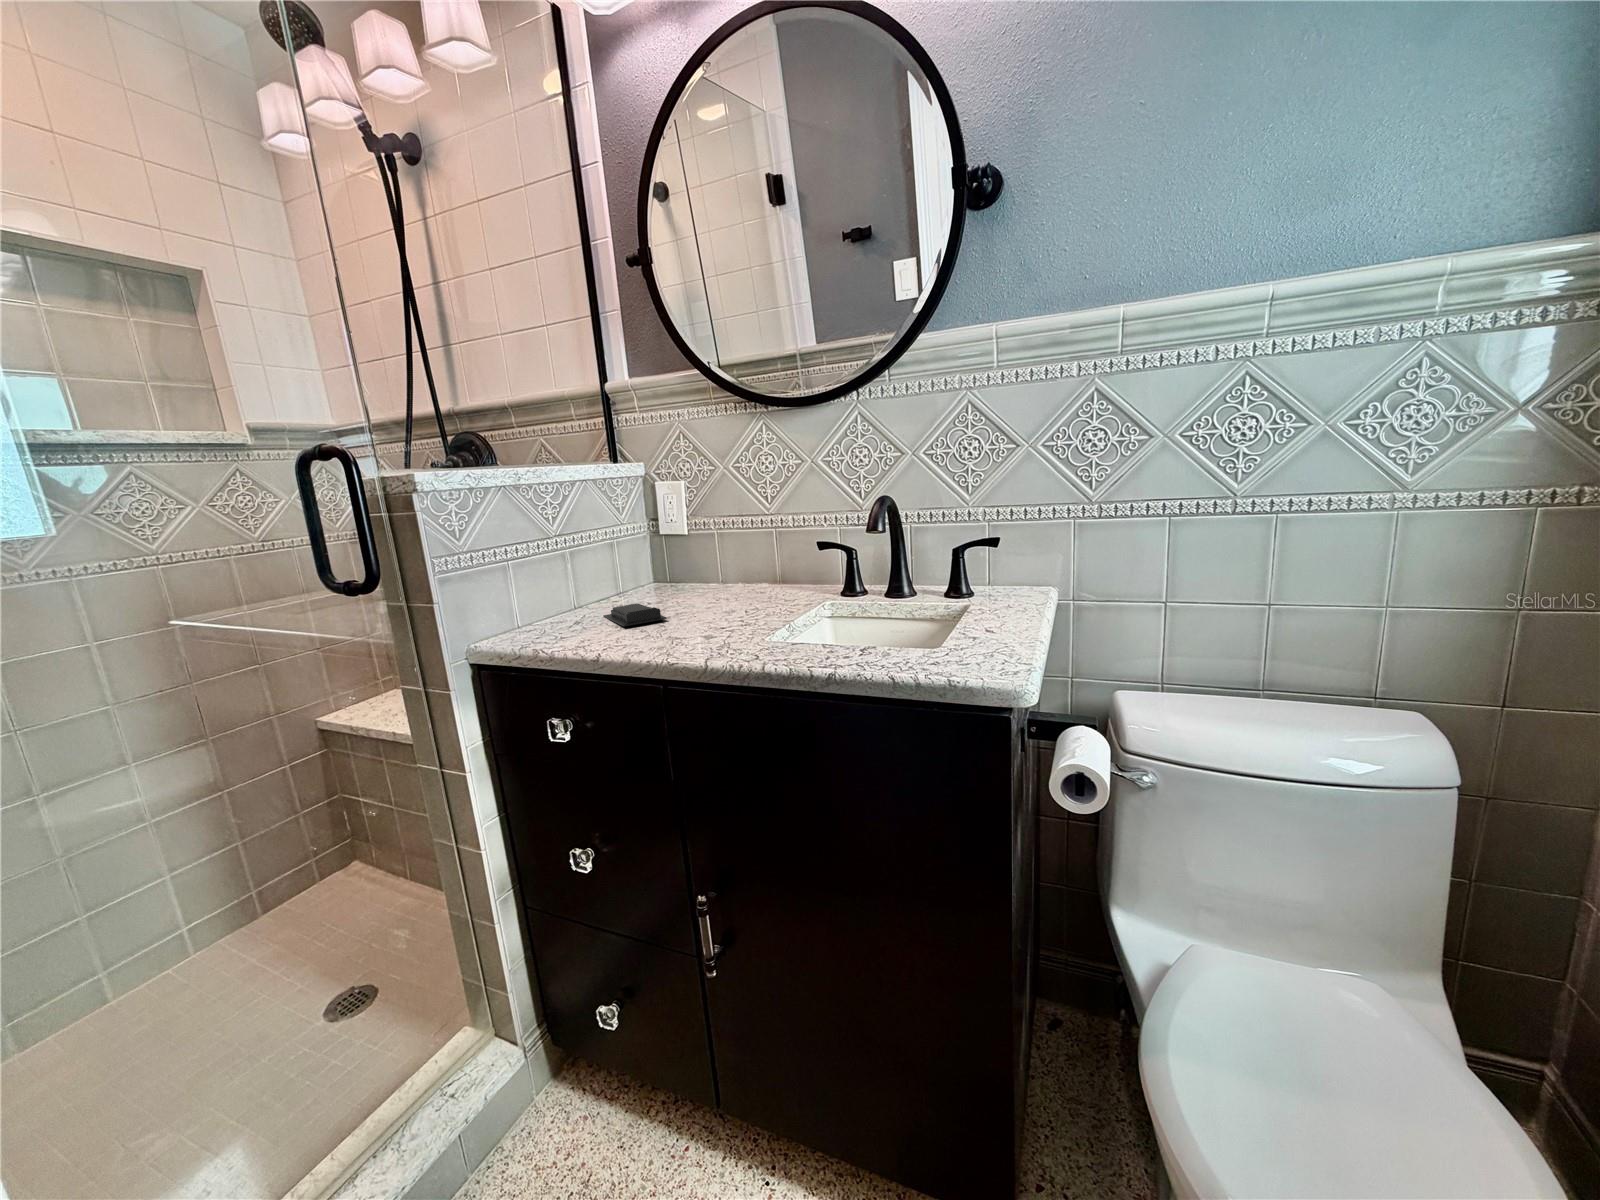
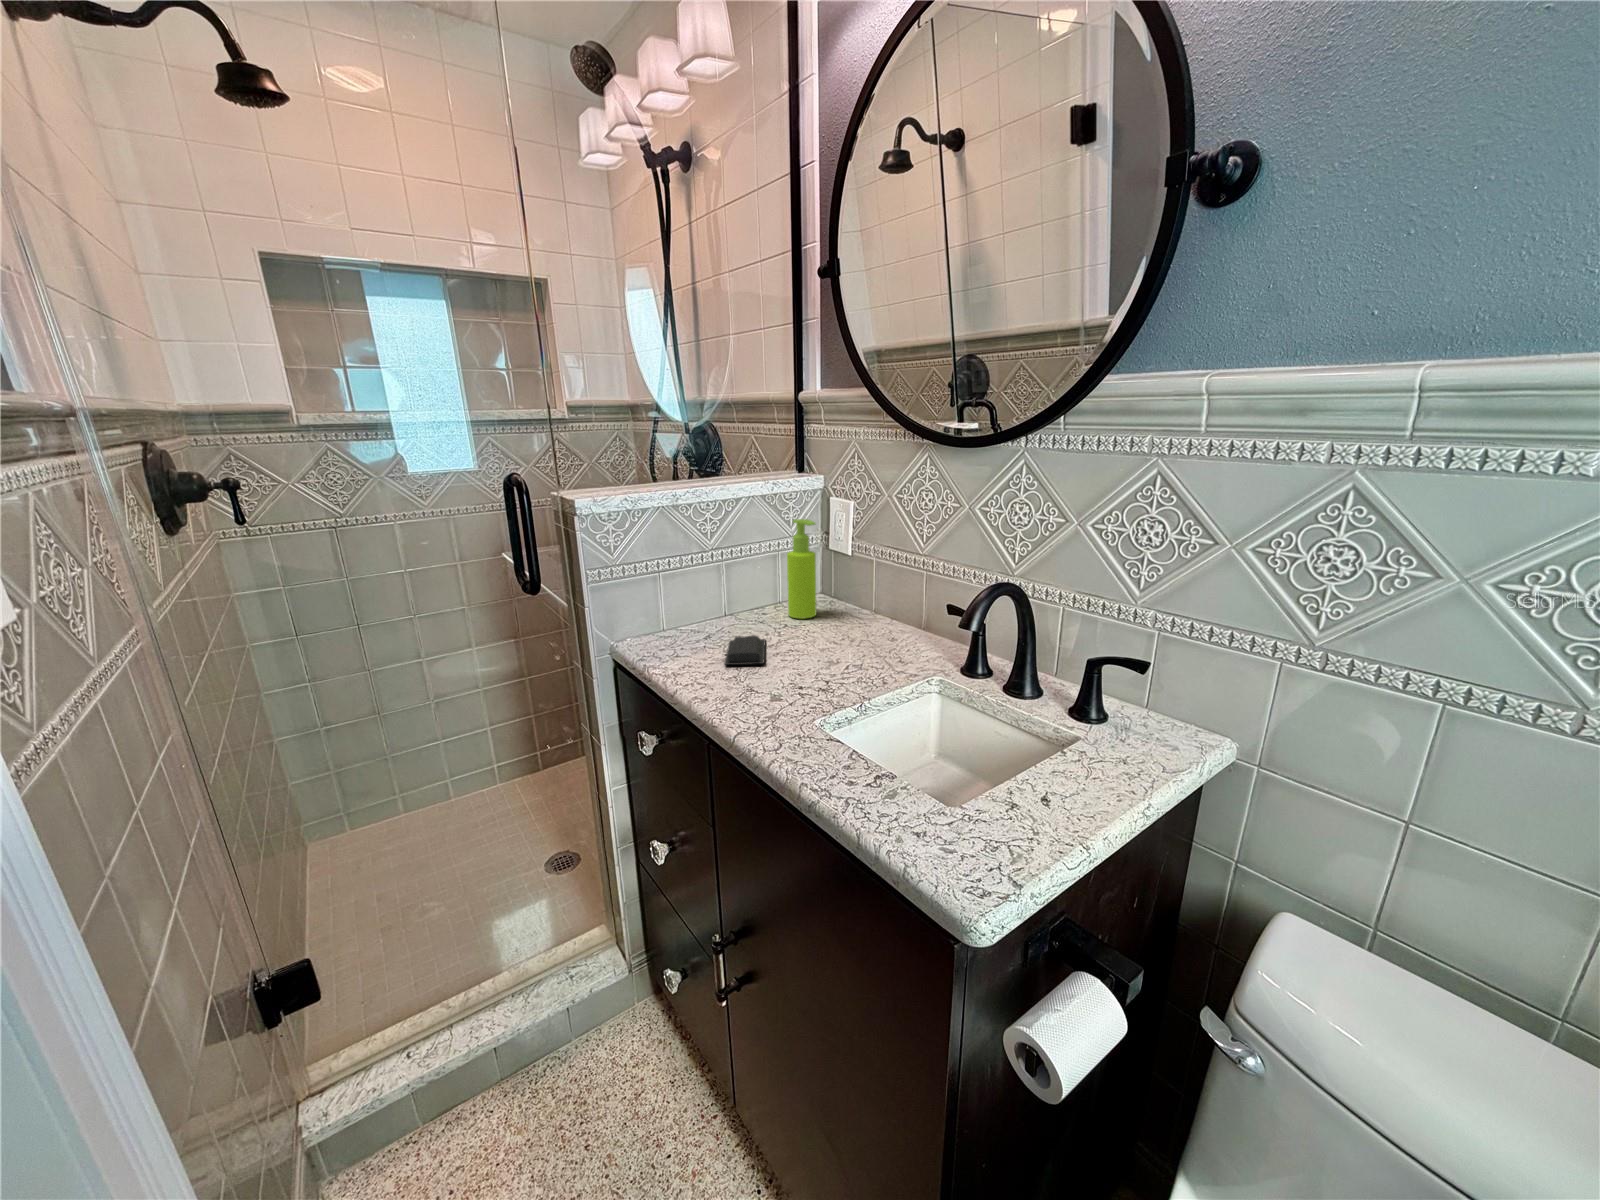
soap dispenser: none [634,492,672,595] -> present [787,519,816,619]

